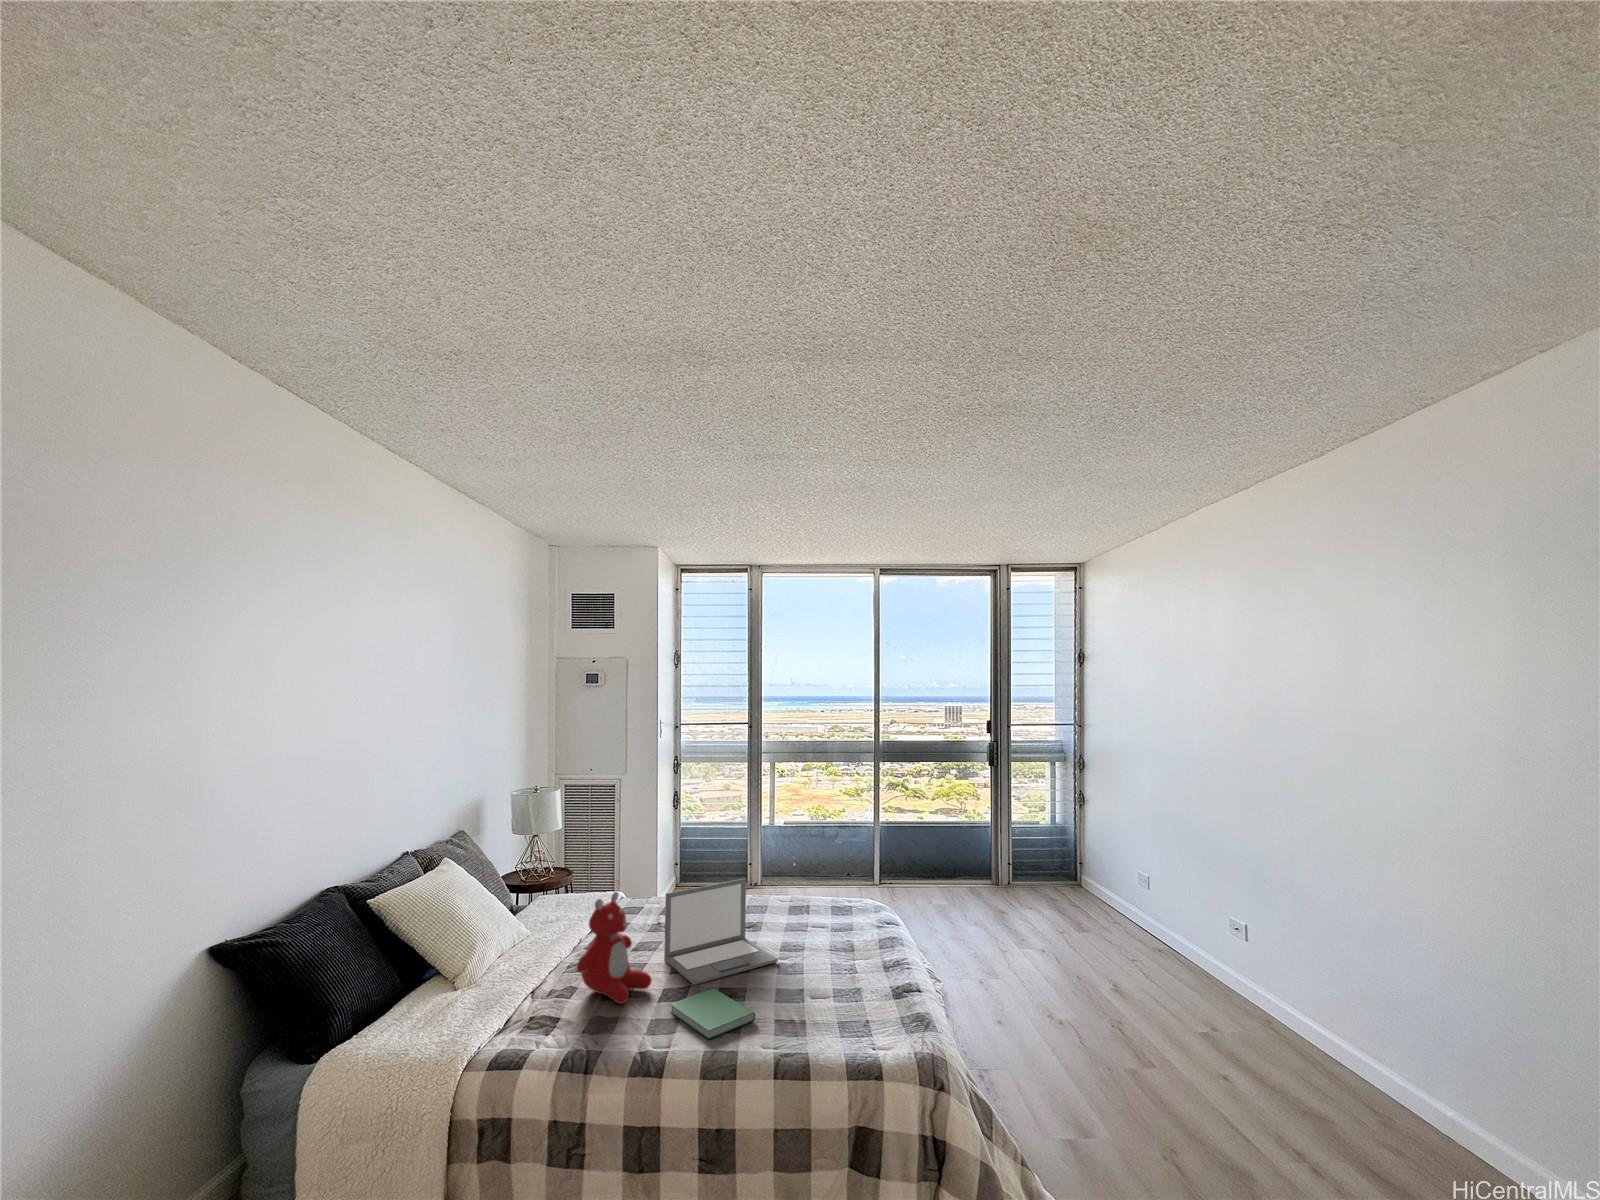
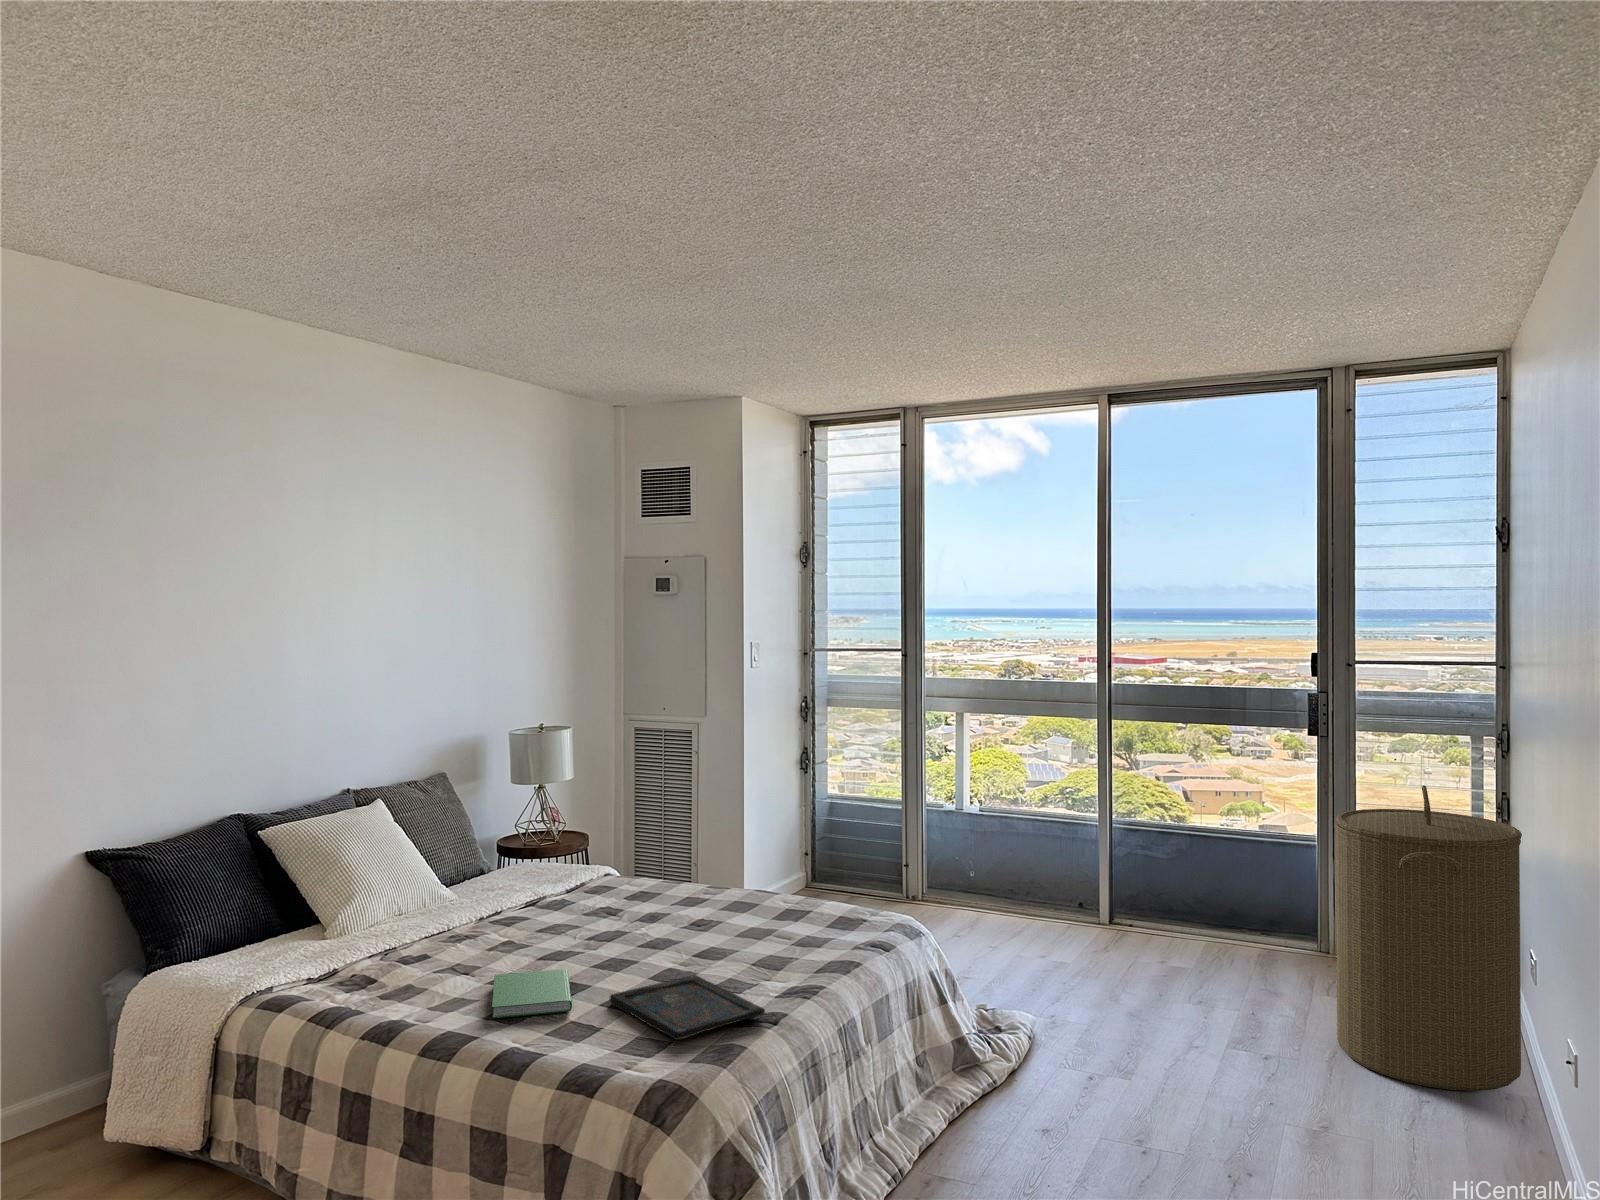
laundry hamper: none [1051,796,1147,961] -> present [1335,785,1522,1091]
laptop: present [664,878,778,985] -> none [560,845,697,964]
teddy bear: present [577,892,652,1004] -> none [412,832,510,967]
tray: none [769,975,879,1026] -> present [609,975,765,1040]

